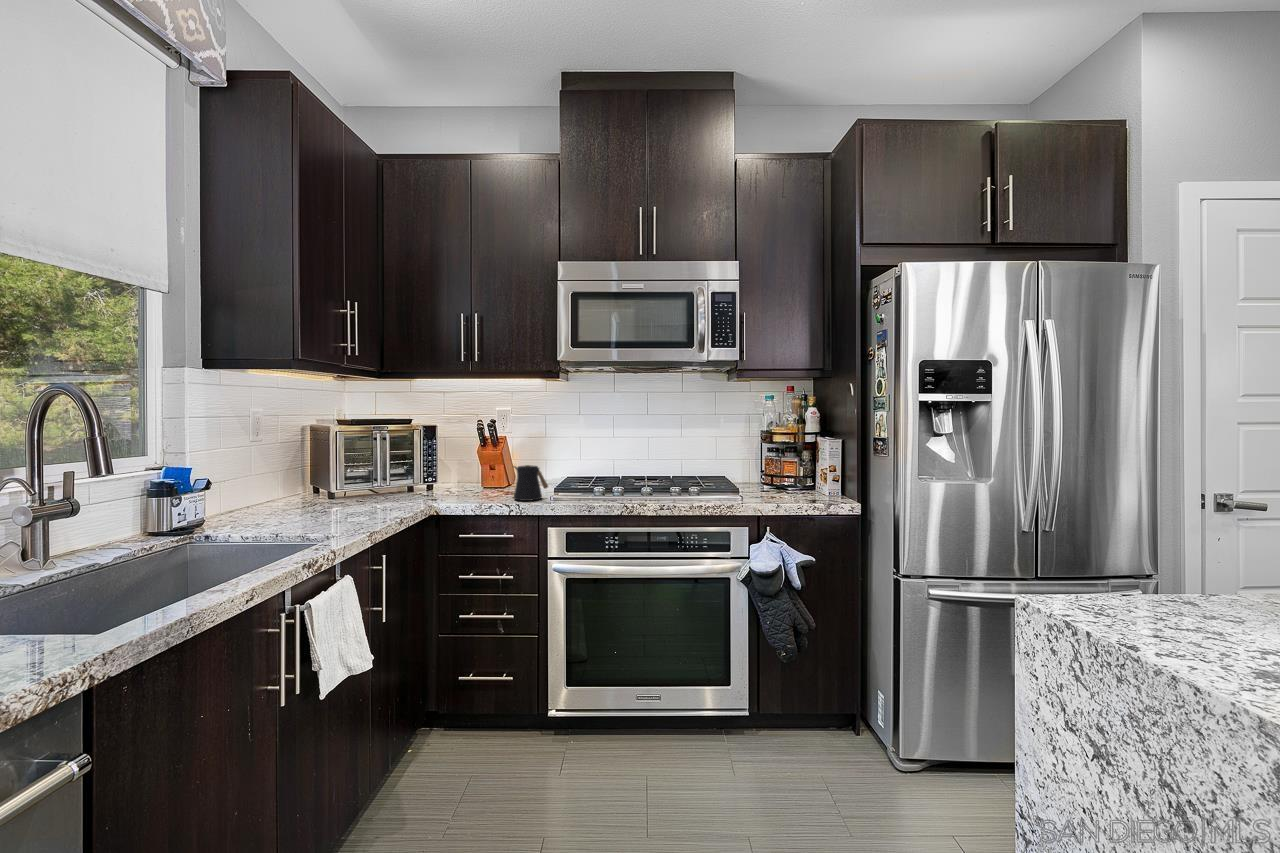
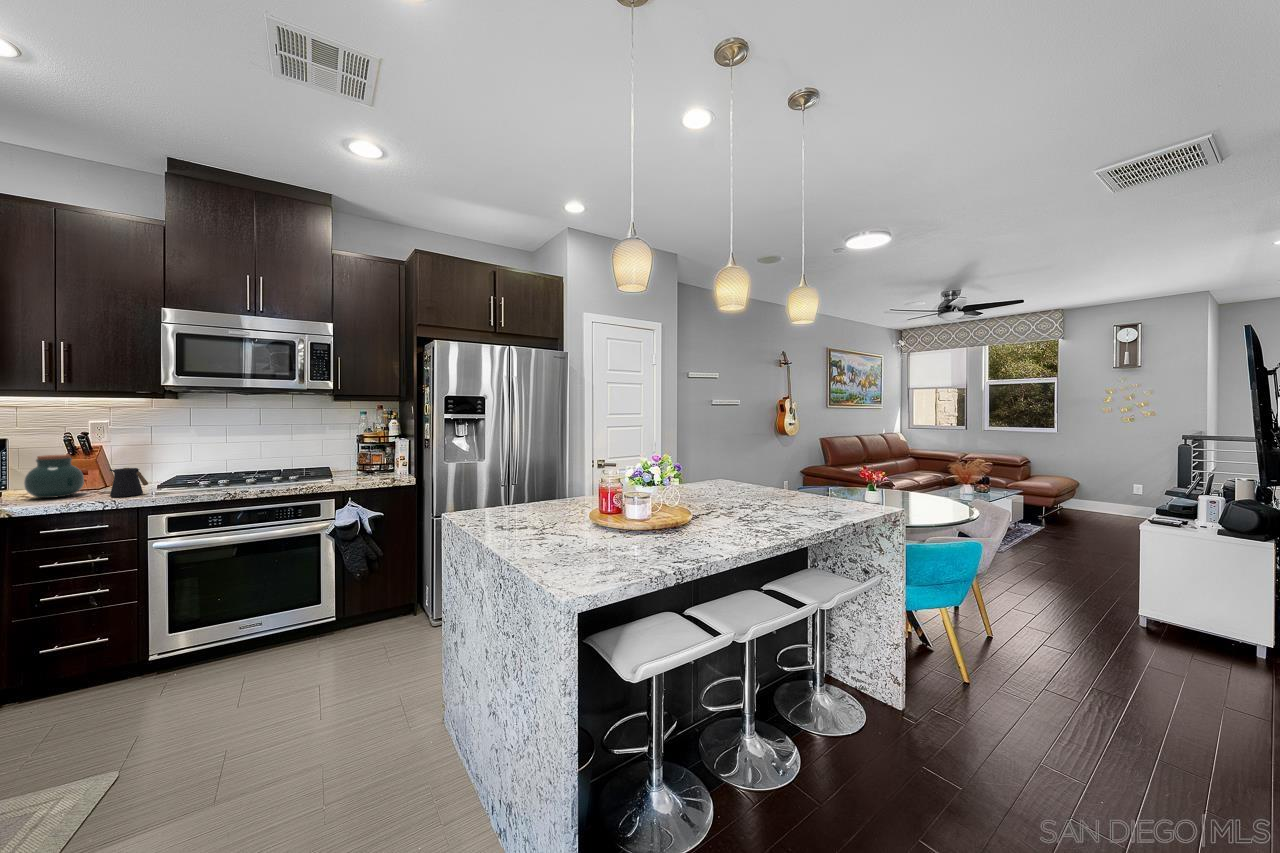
jar: none [446,446,491,495] -> present [24,455,84,498]

